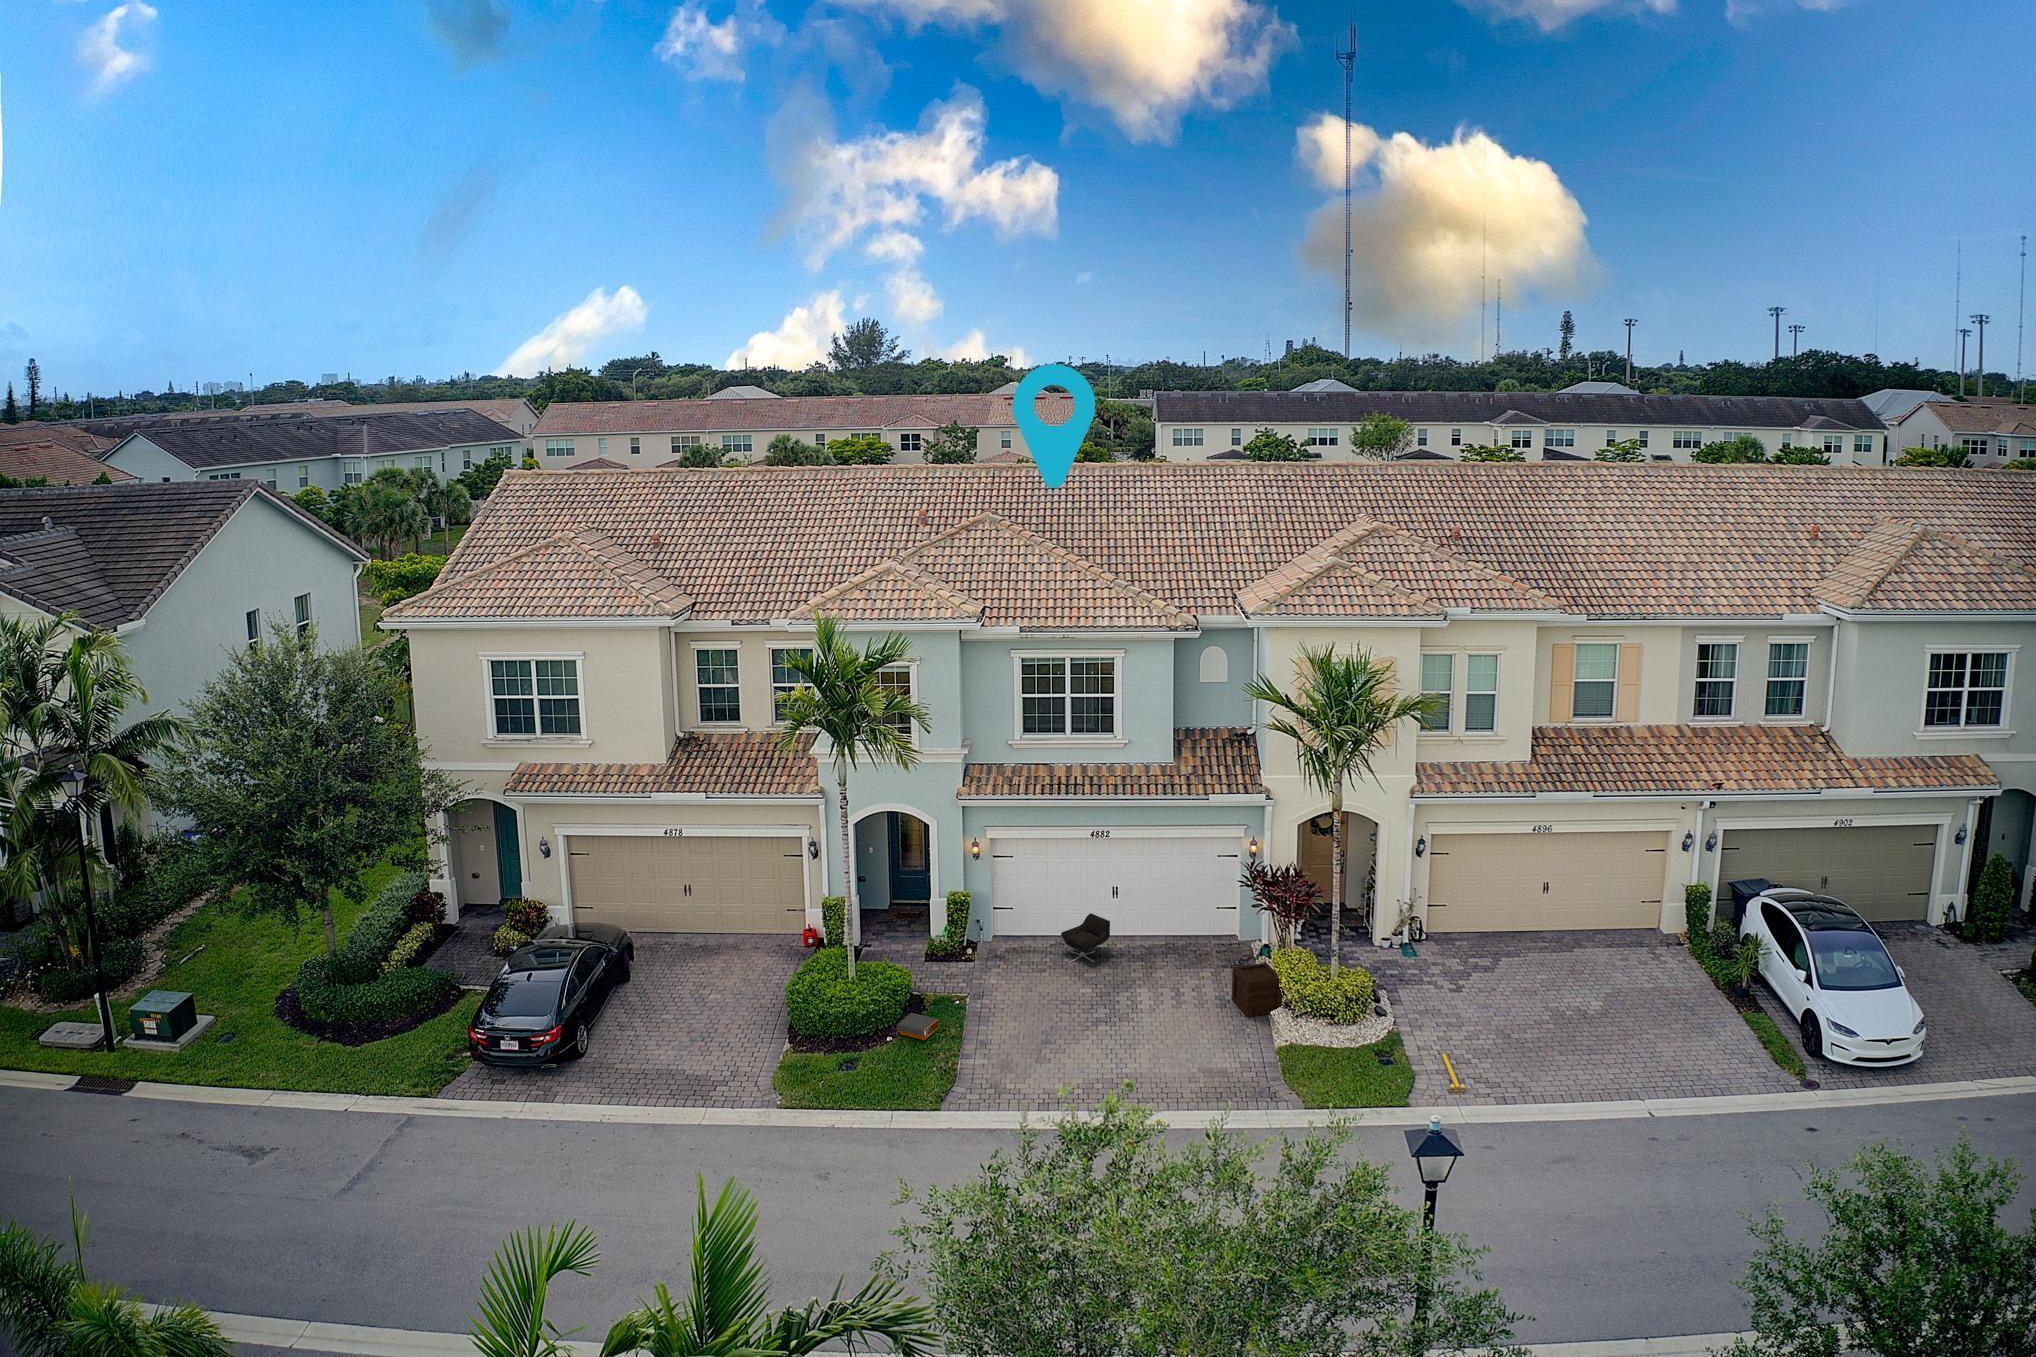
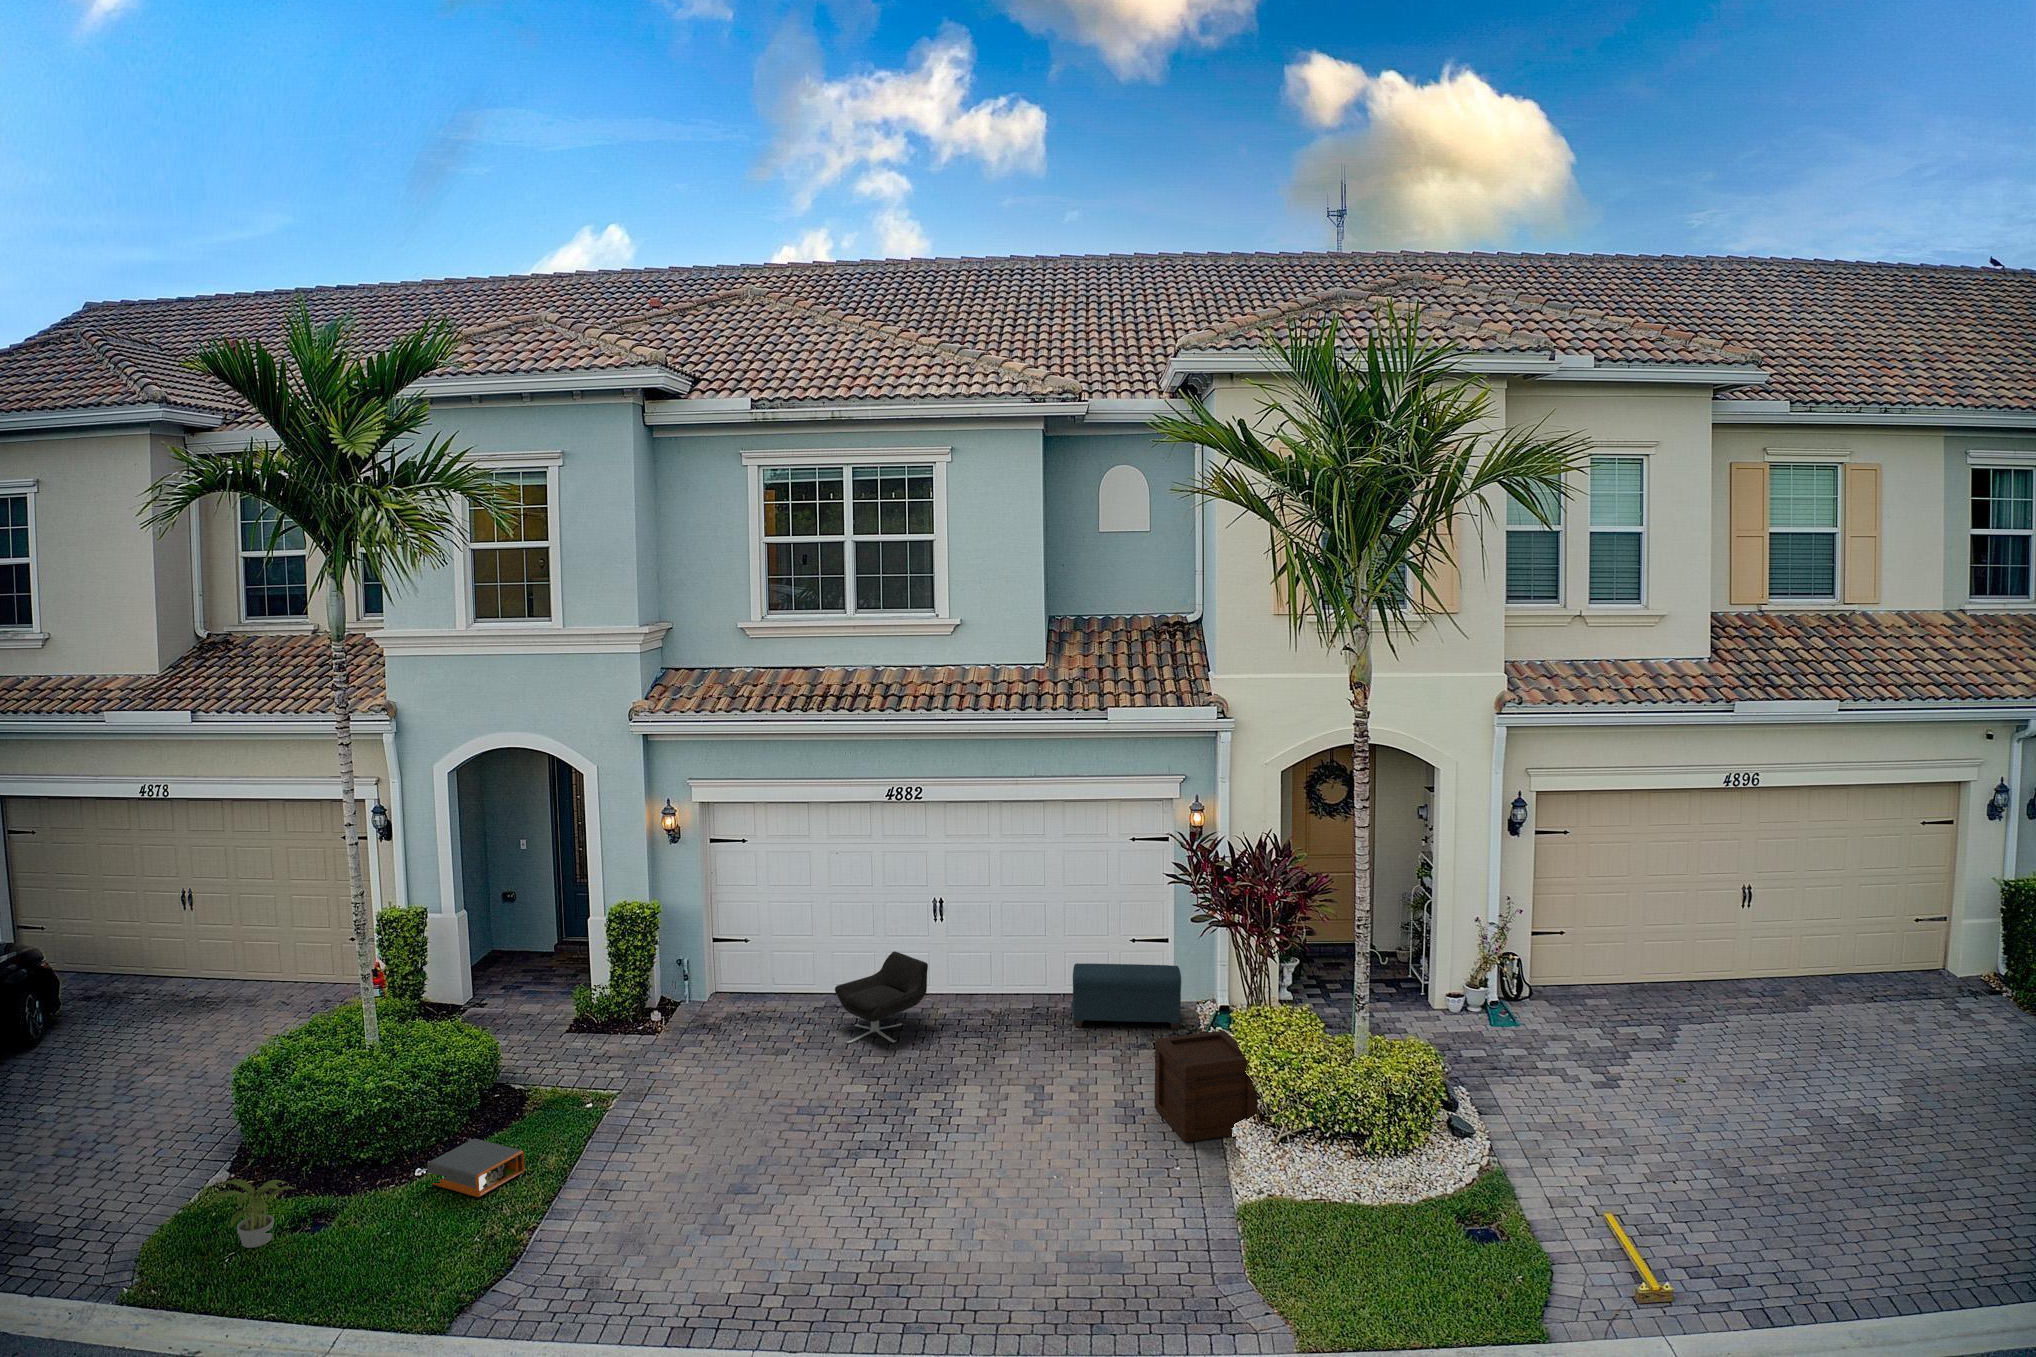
bench: none [1185,920,1243,956] -> present [1073,963,1181,1029]
potted plant: none [821,1032,851,1062] -> present [212,1179,296,1248]

